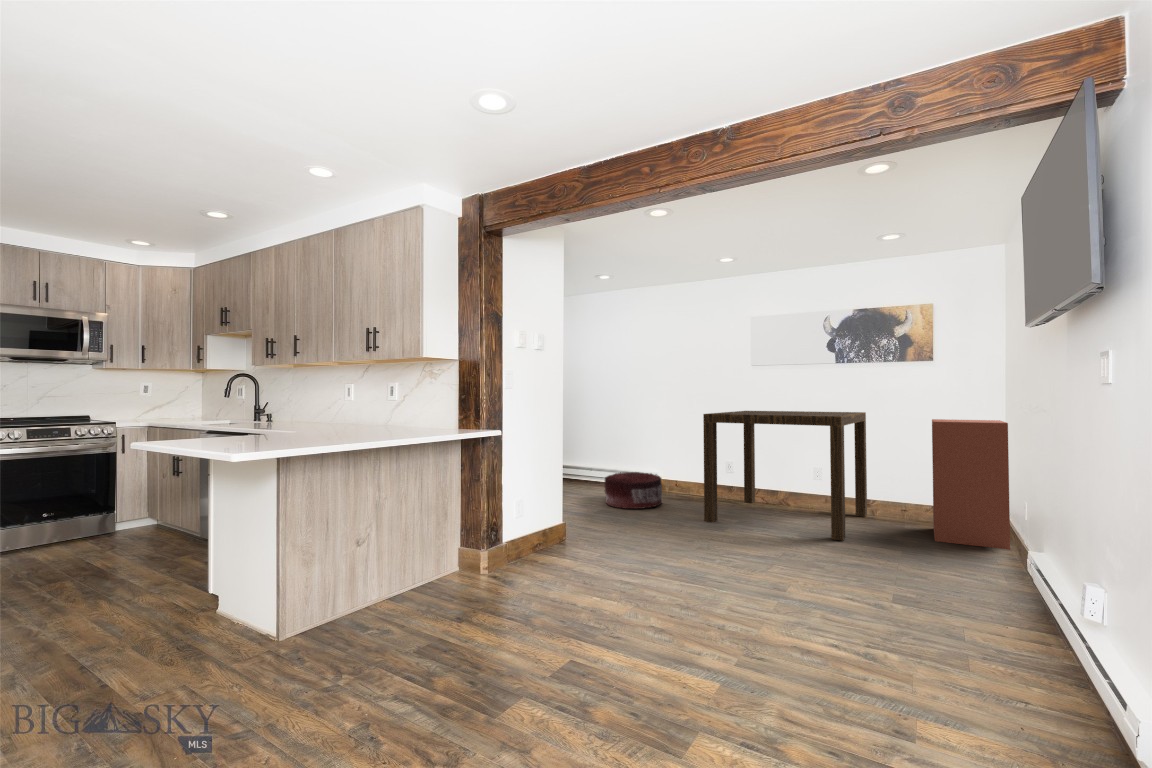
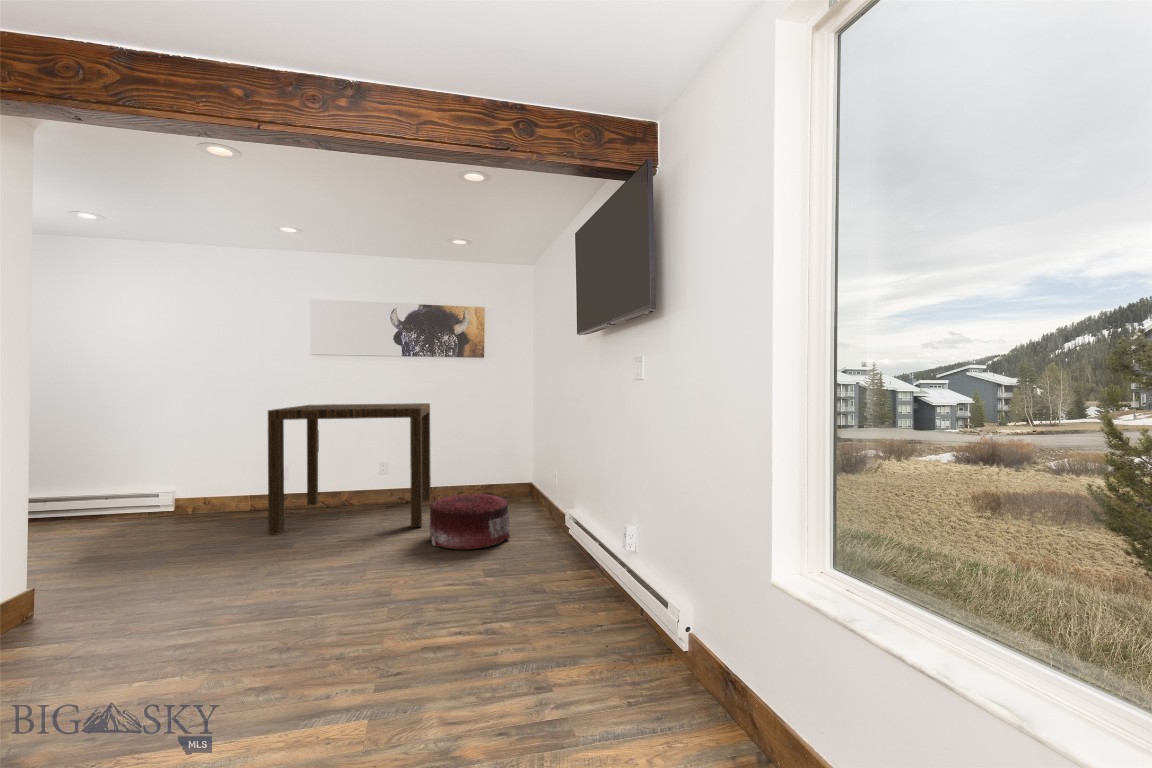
bookshelf: present [932,419,1010,550] -> none [485,407,541,512]
pouf: present [605,472,662,509] -> present [430,494,510,550]

